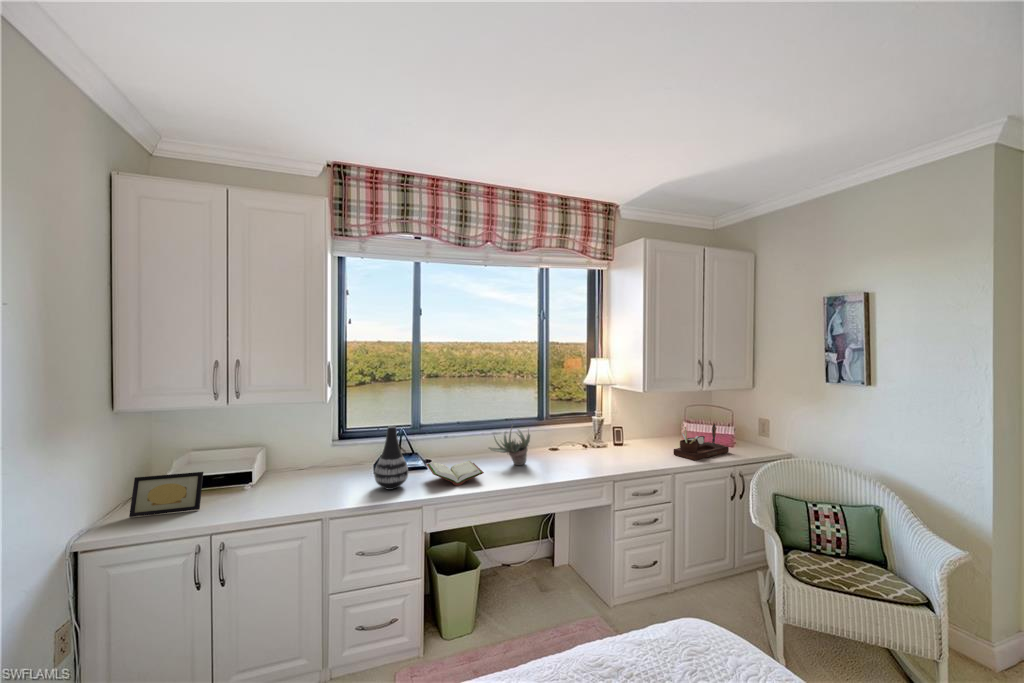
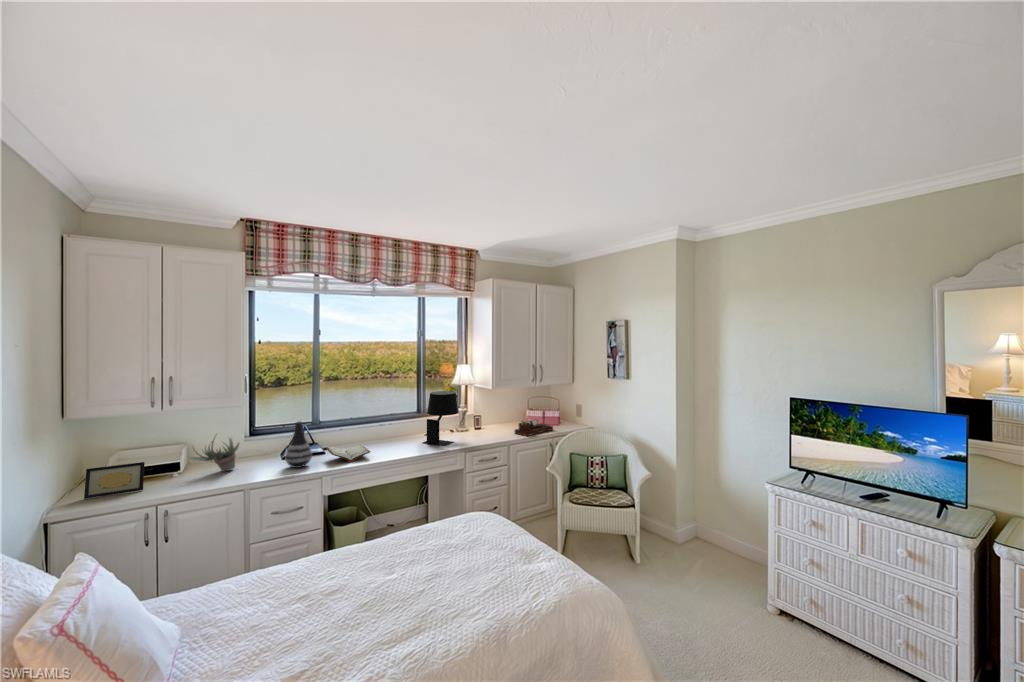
table lamp: none [548,392,597,469] -> present [423,391,458,446]
succulent plant: present [489,425,530,465] -> present [191,438,239,472]

